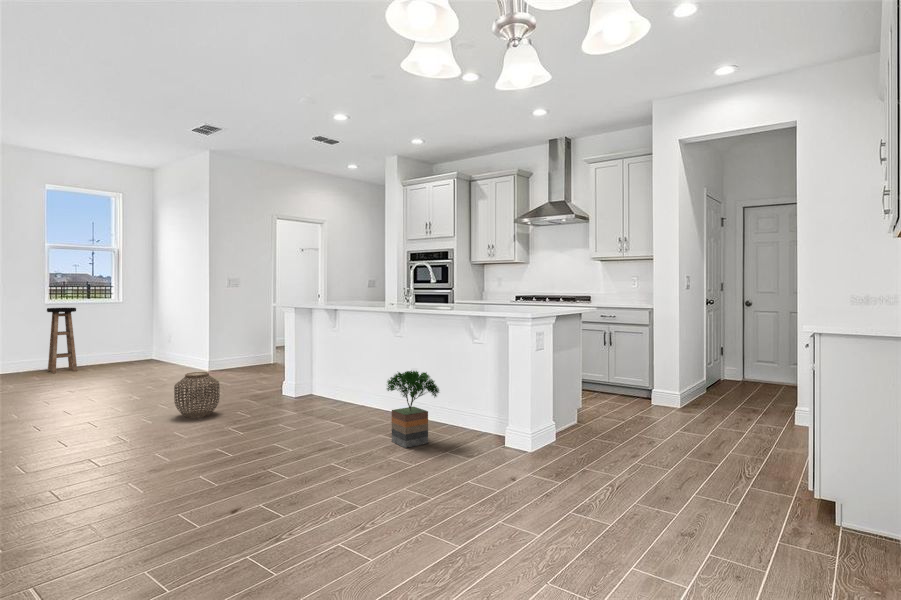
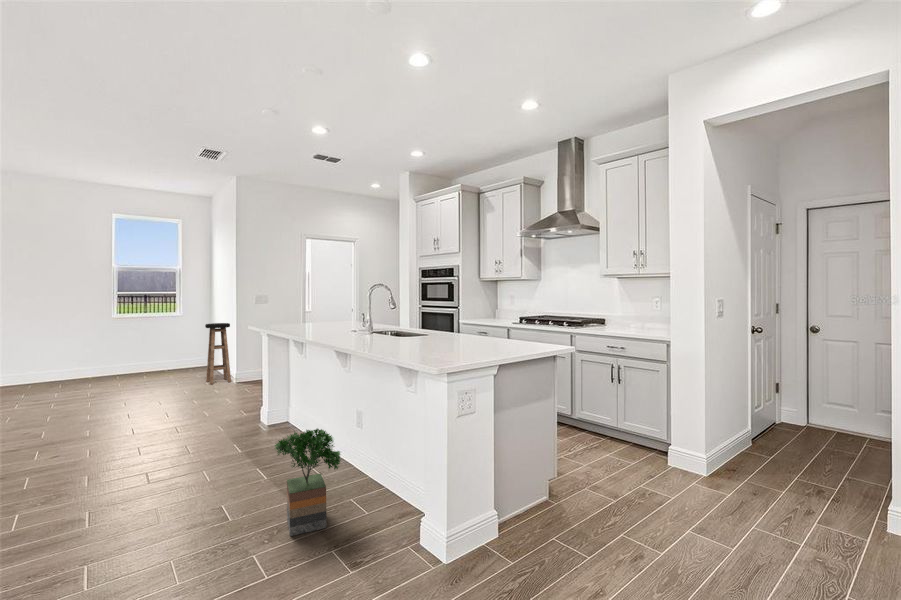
bar stool: present [47,308,77,373] -> present [205,323,231,385]
woven basket: present [174,372,220,418] -> none [118,403,171,454]

